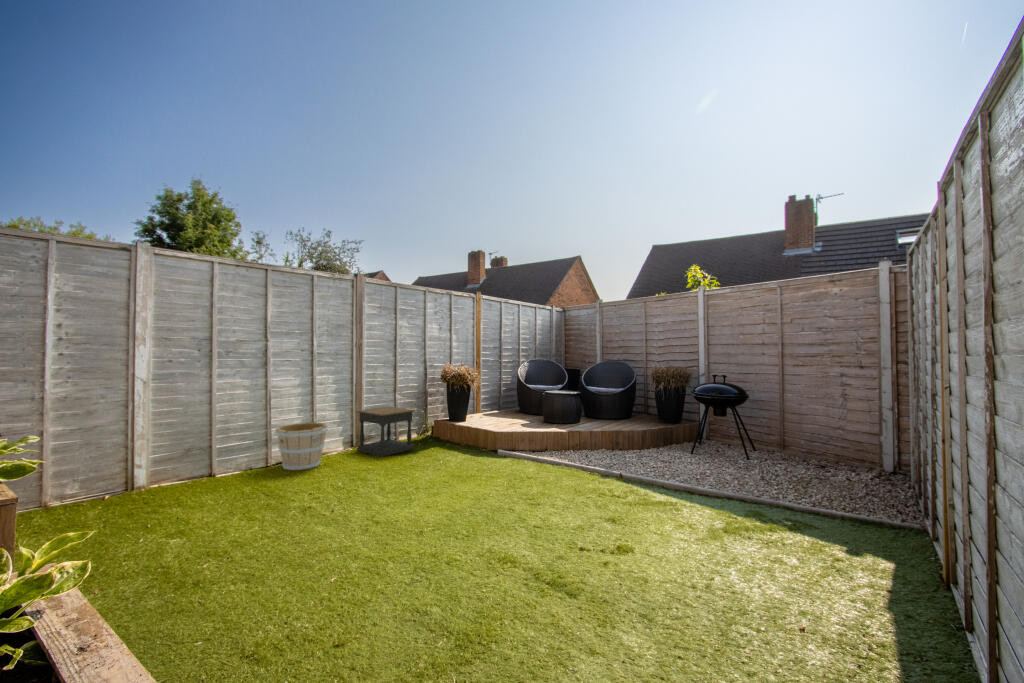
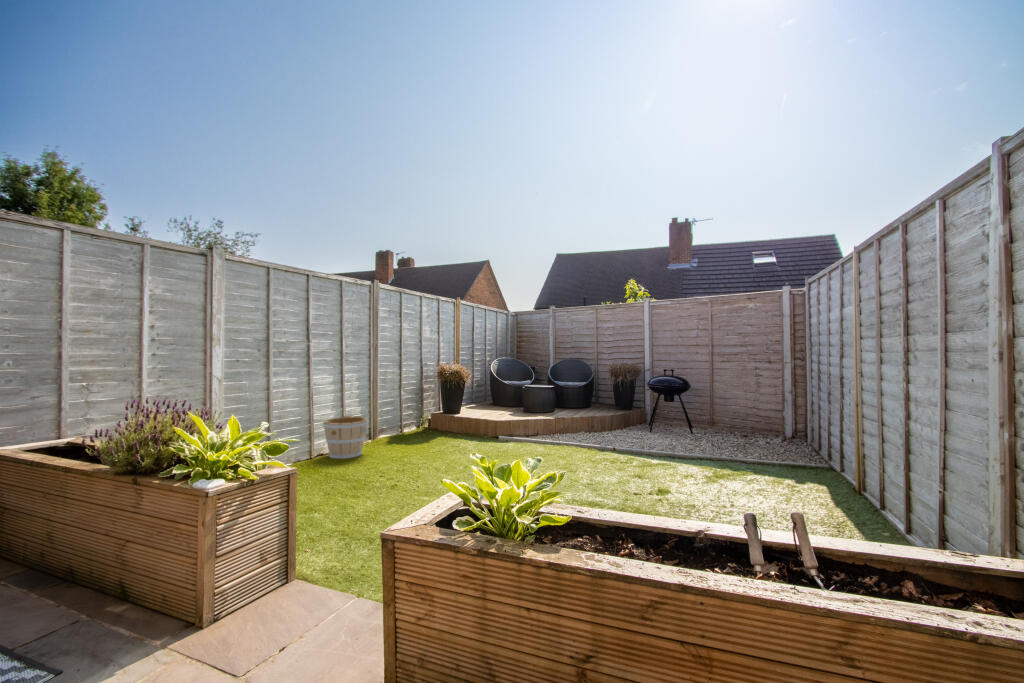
side table: present [357,407,415,457] -> none [377,402,428,445]

